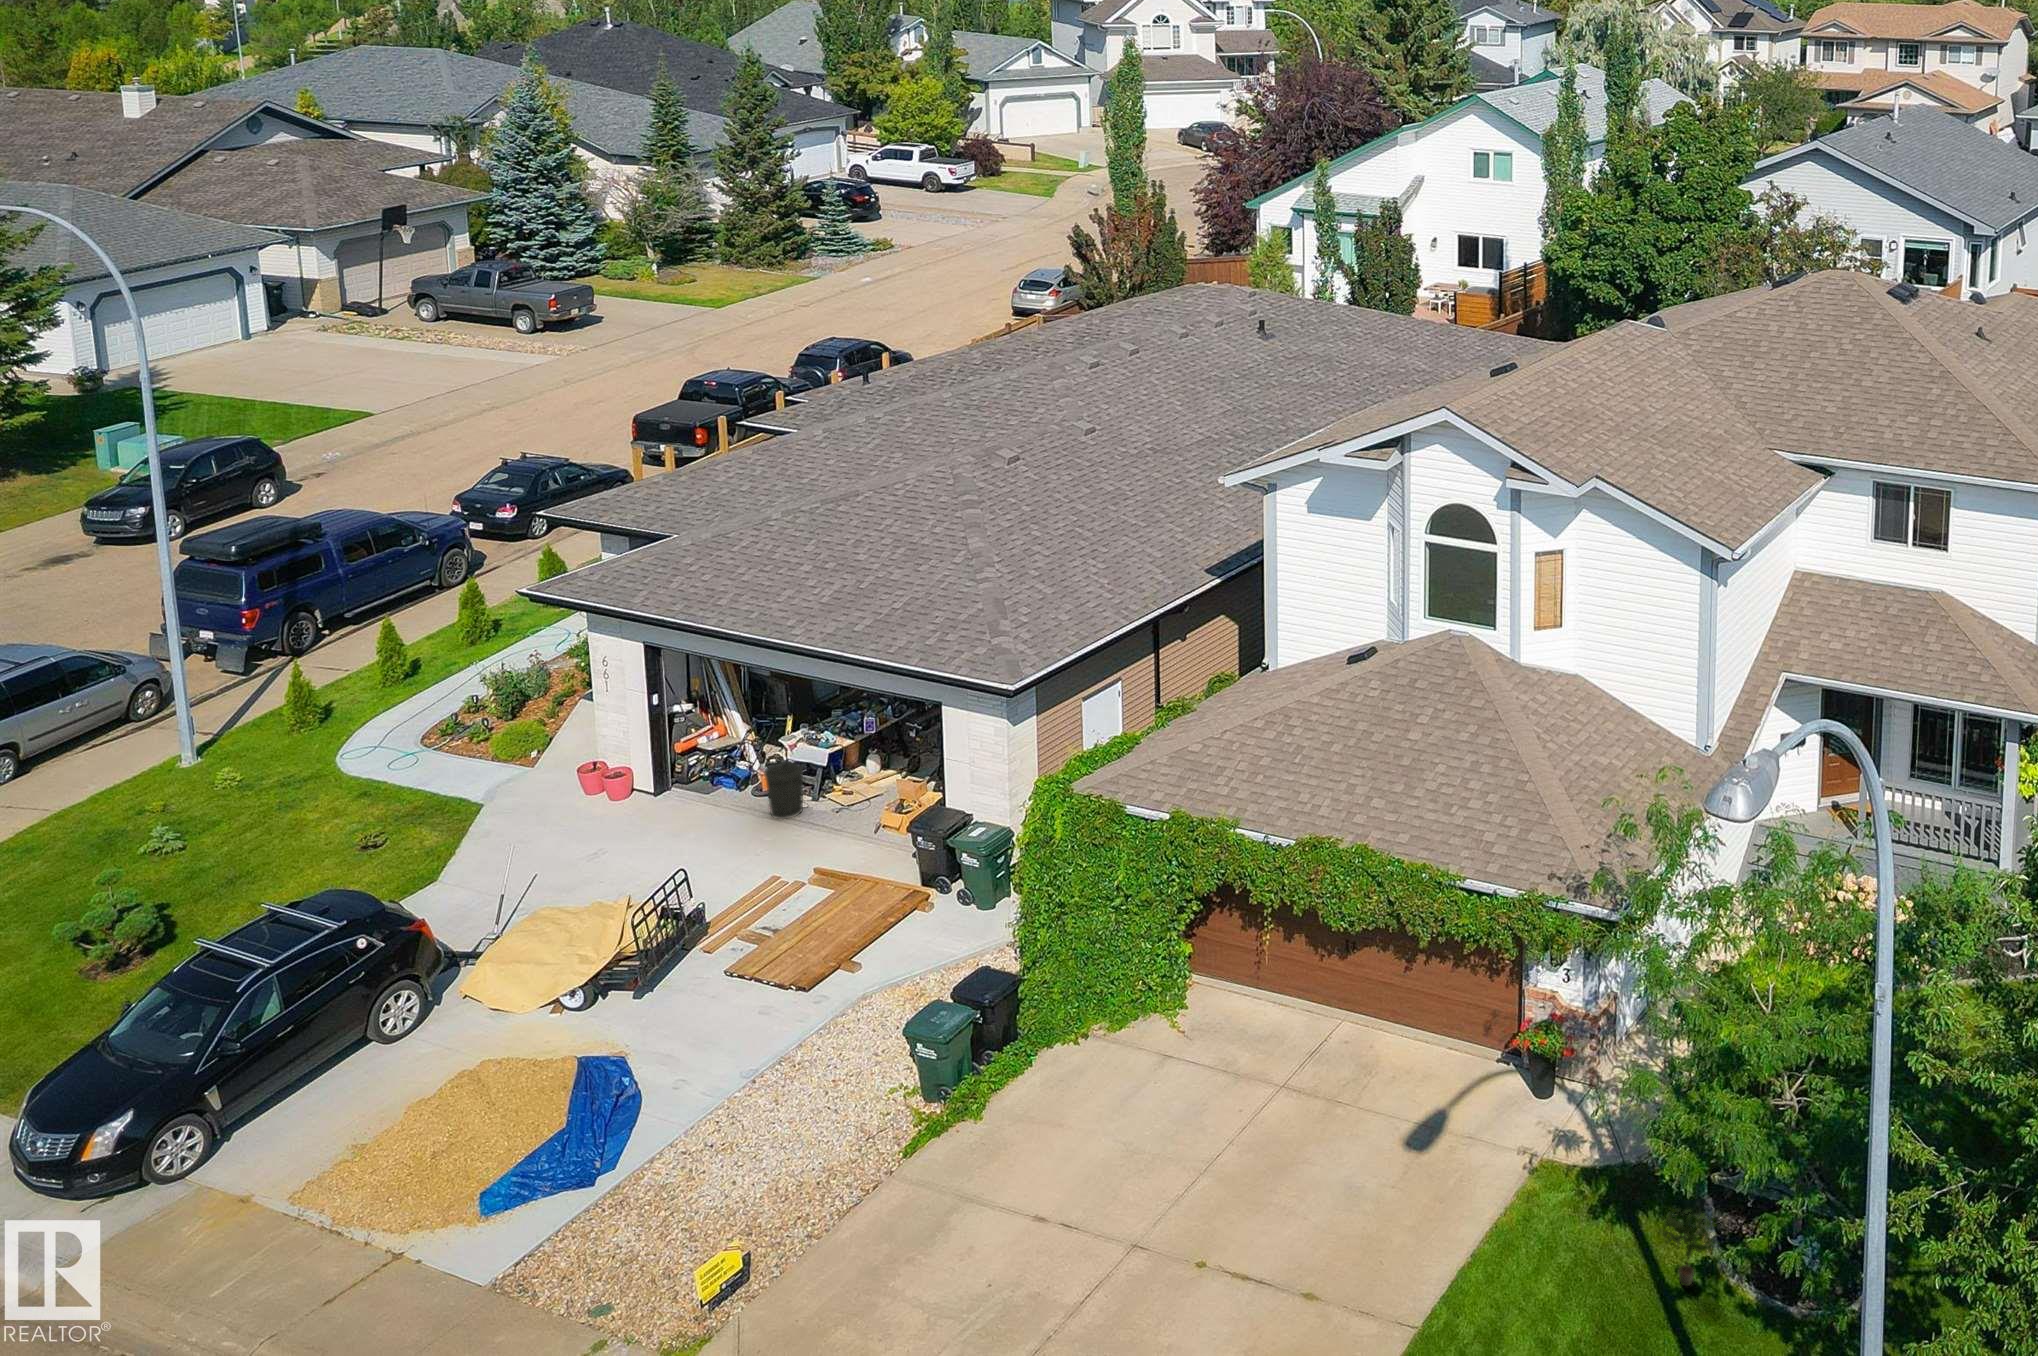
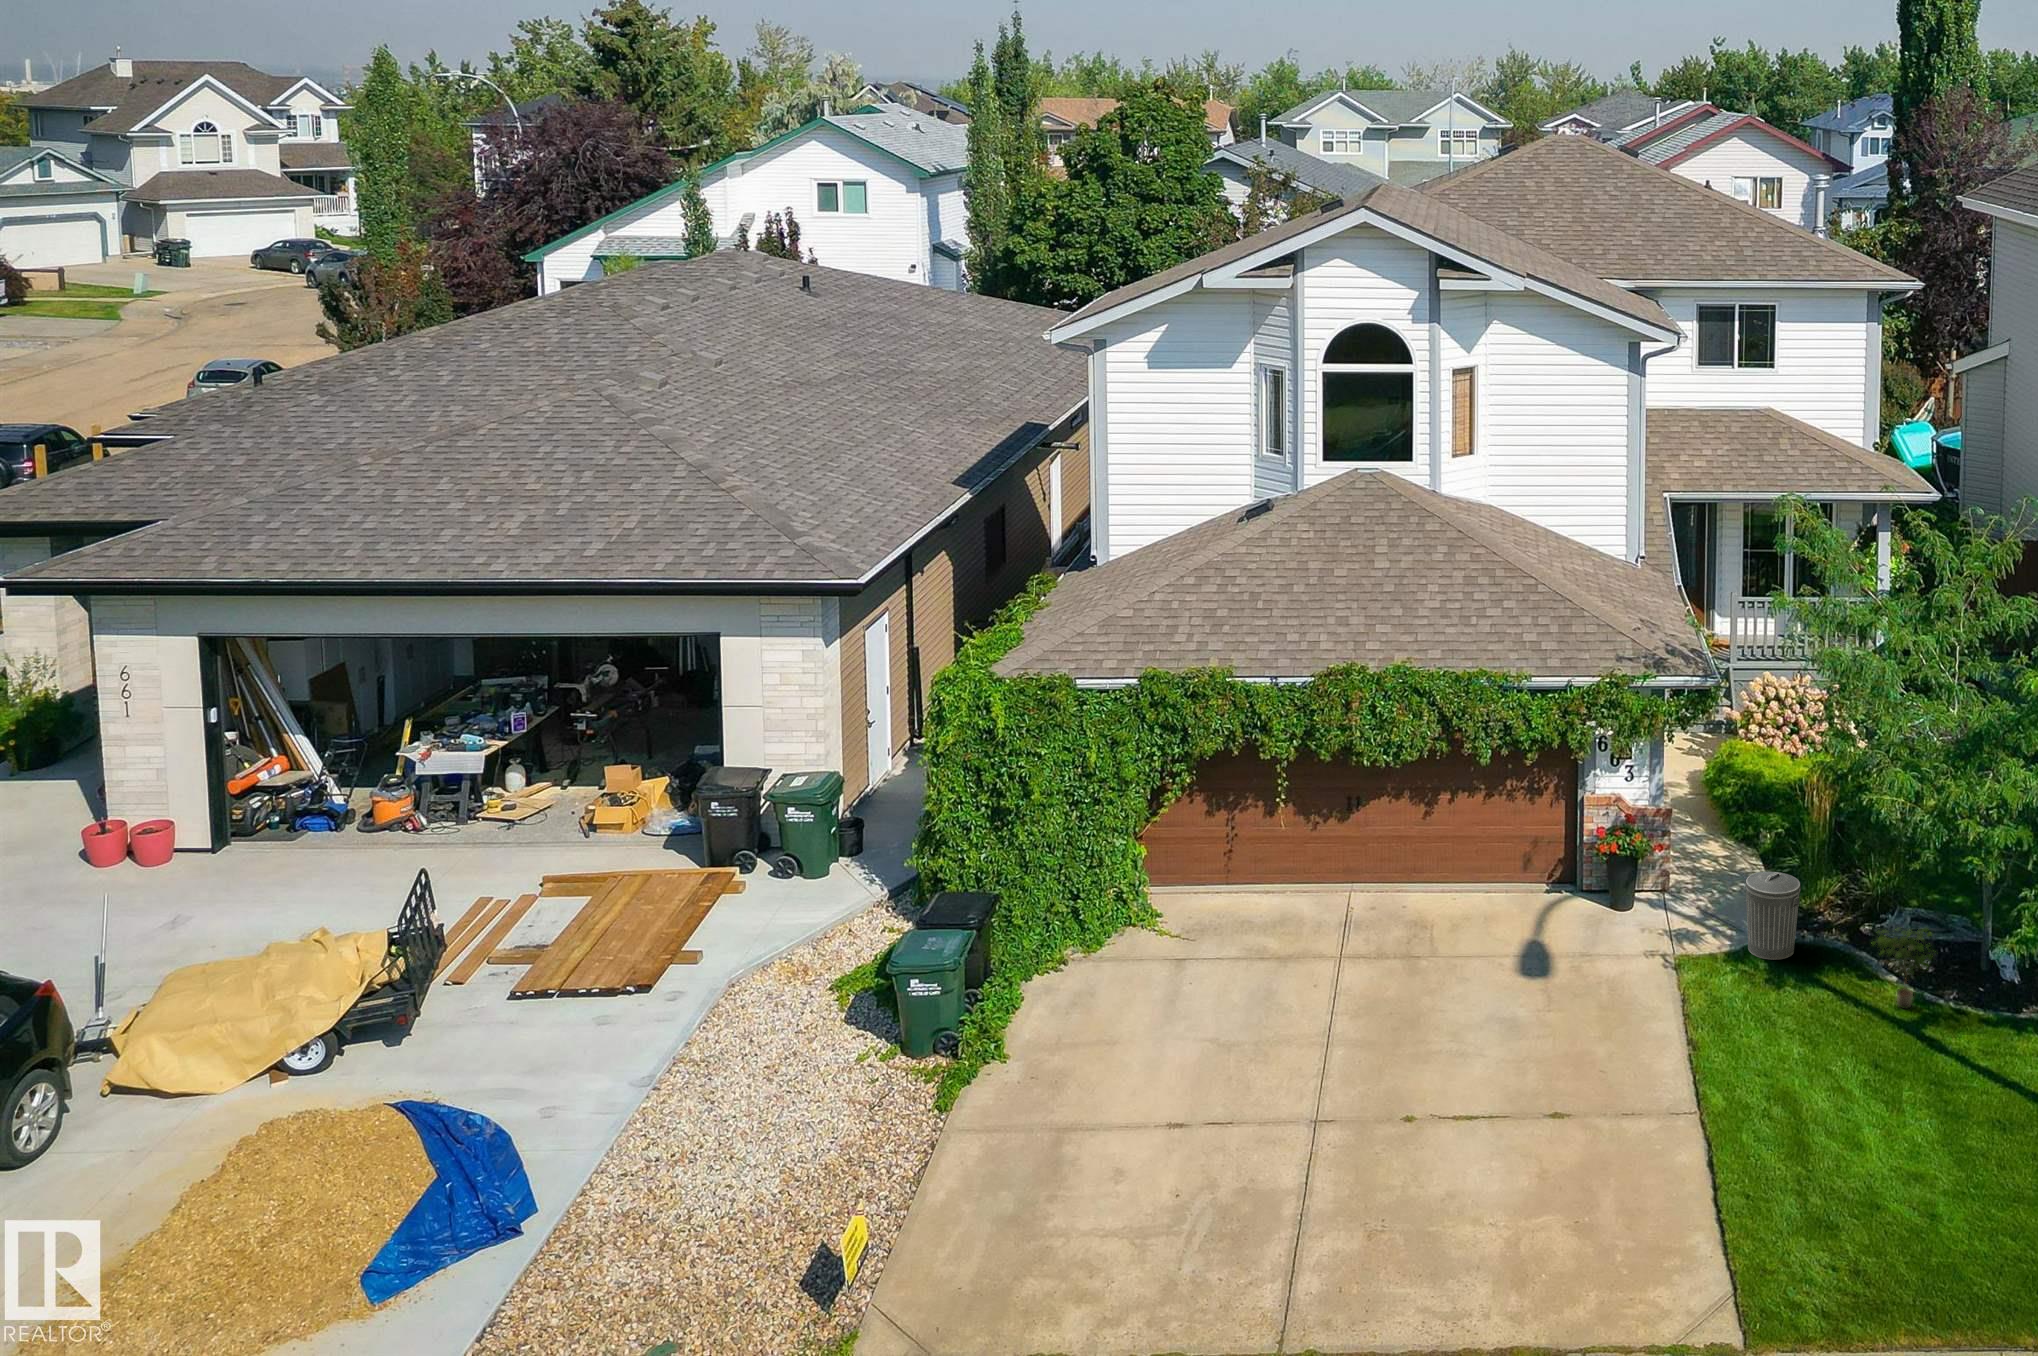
trash can: present [764,761,803,819] -> present [1745,872,1801,960]

